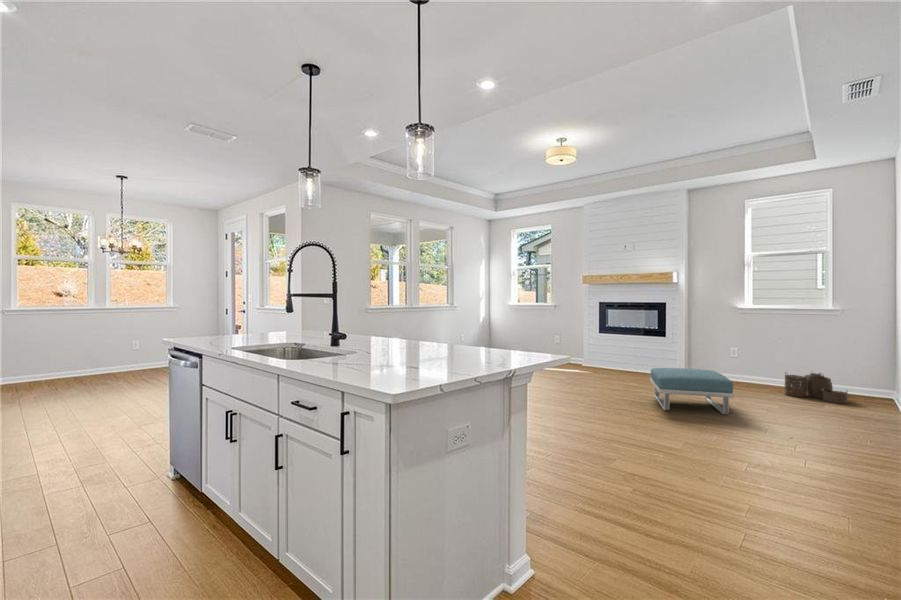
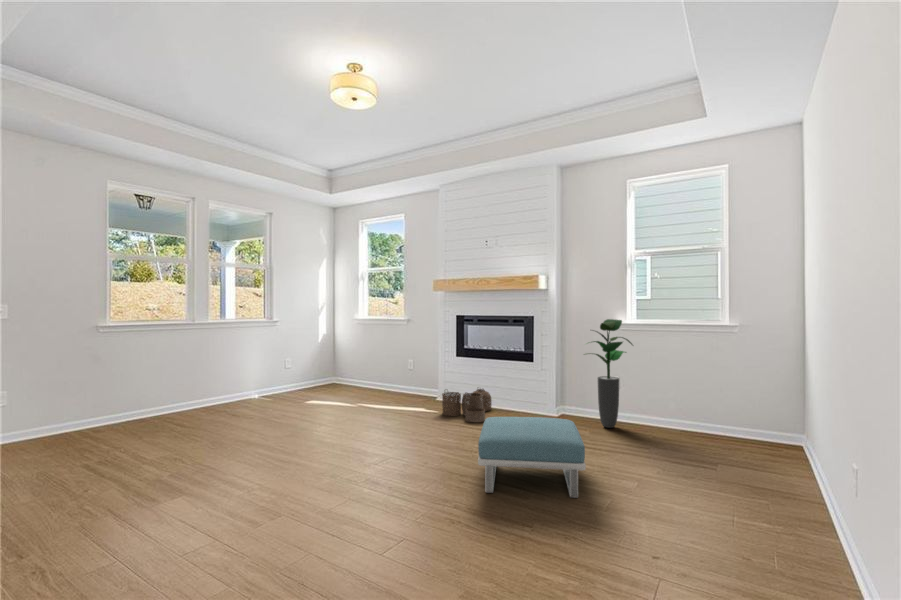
potted plant: none [711,305,752,384] -> present [588,319,632,428]
woven basket: present [785,373,847,404] -> present [442,389,492,423]

